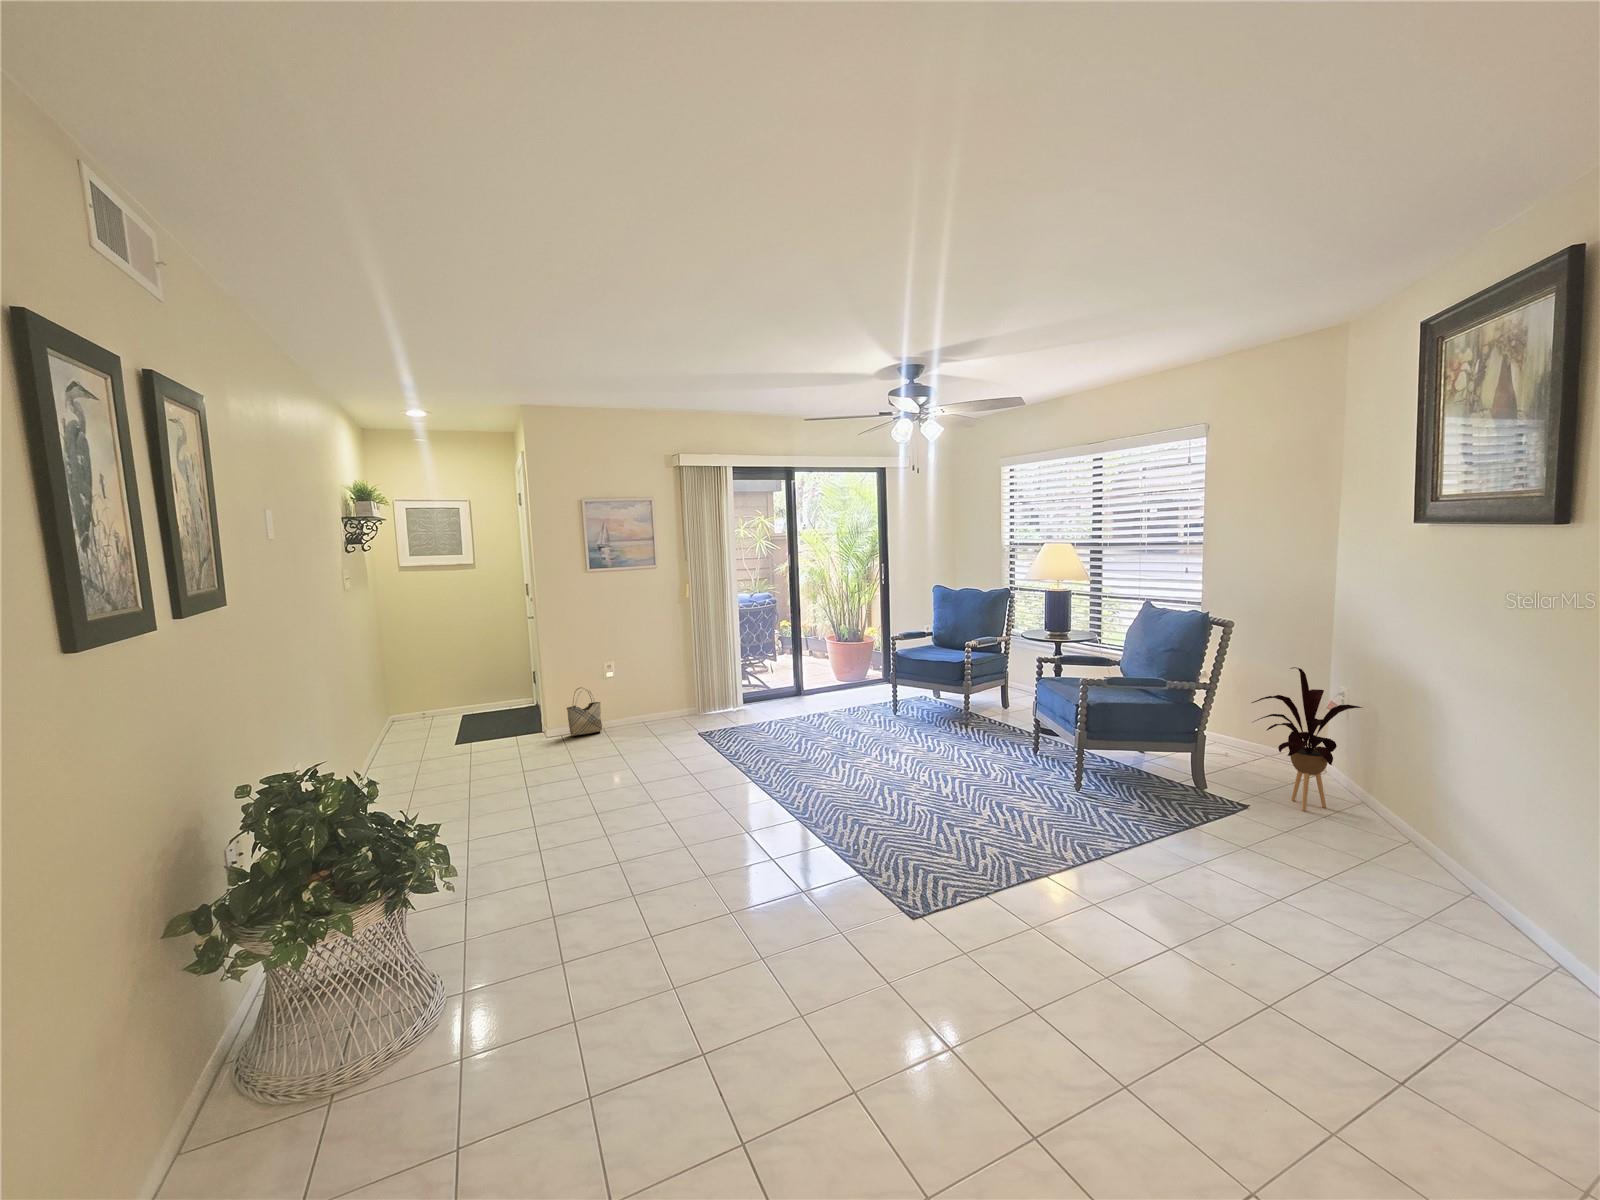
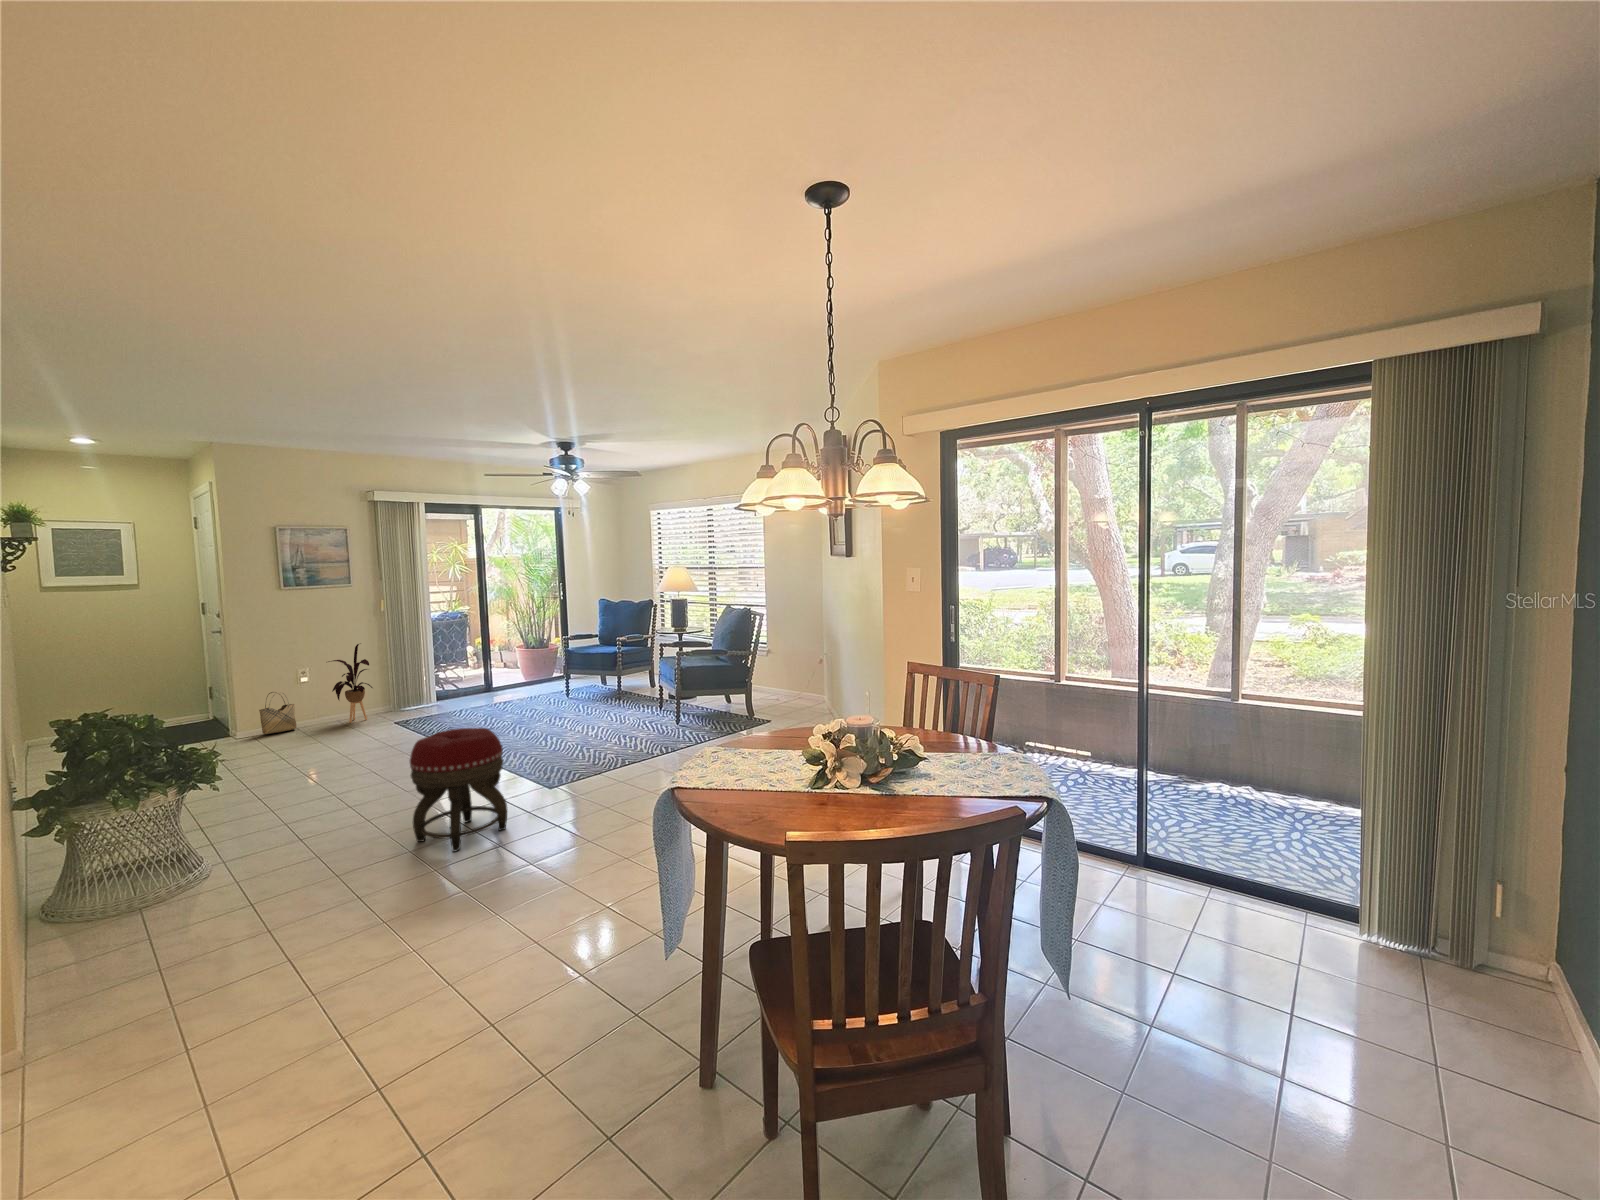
house plant: present [1252,667,1362,811] -> present [328,644,372,723]
footstool: none [706,830,861,1084] -> present [410,728,508,851]

